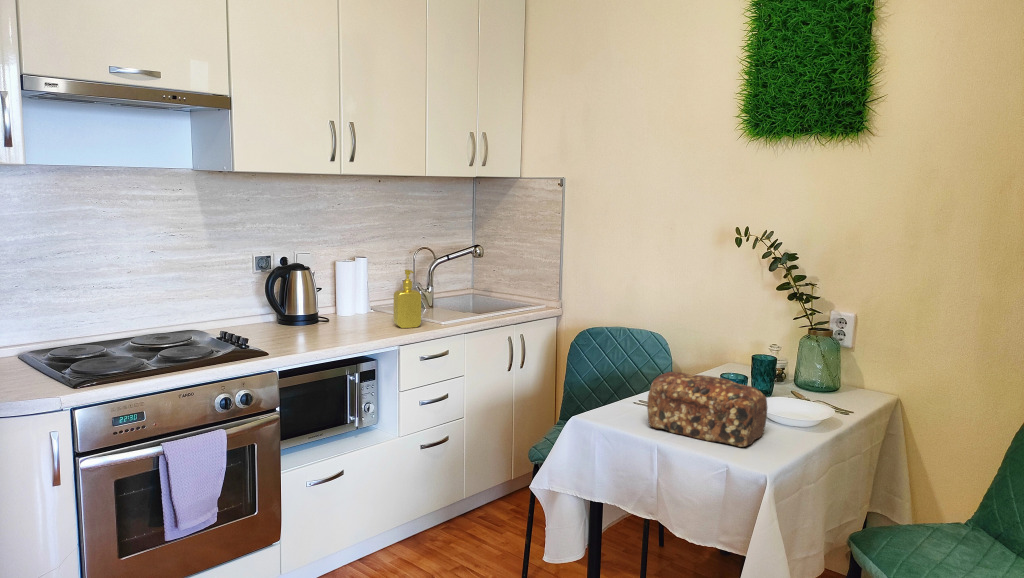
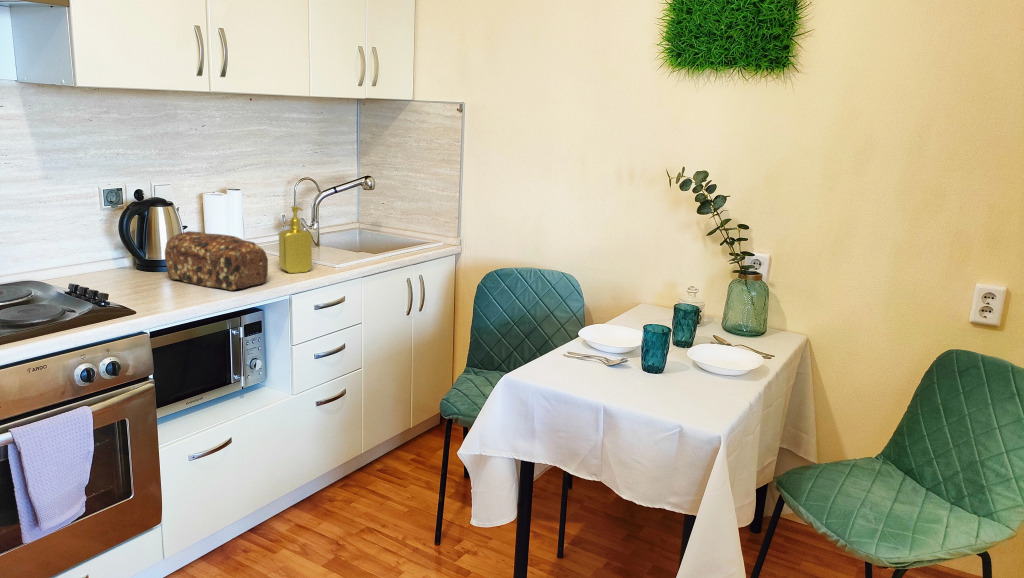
bread loaf: present [647,372,767,447] -> present [165,231,268,290]

